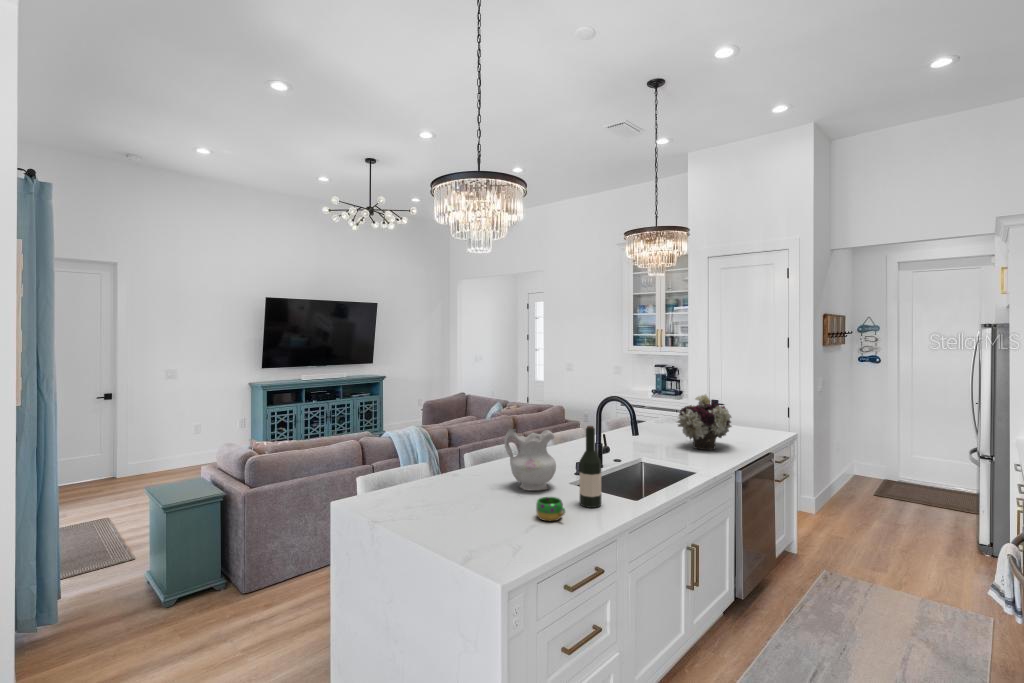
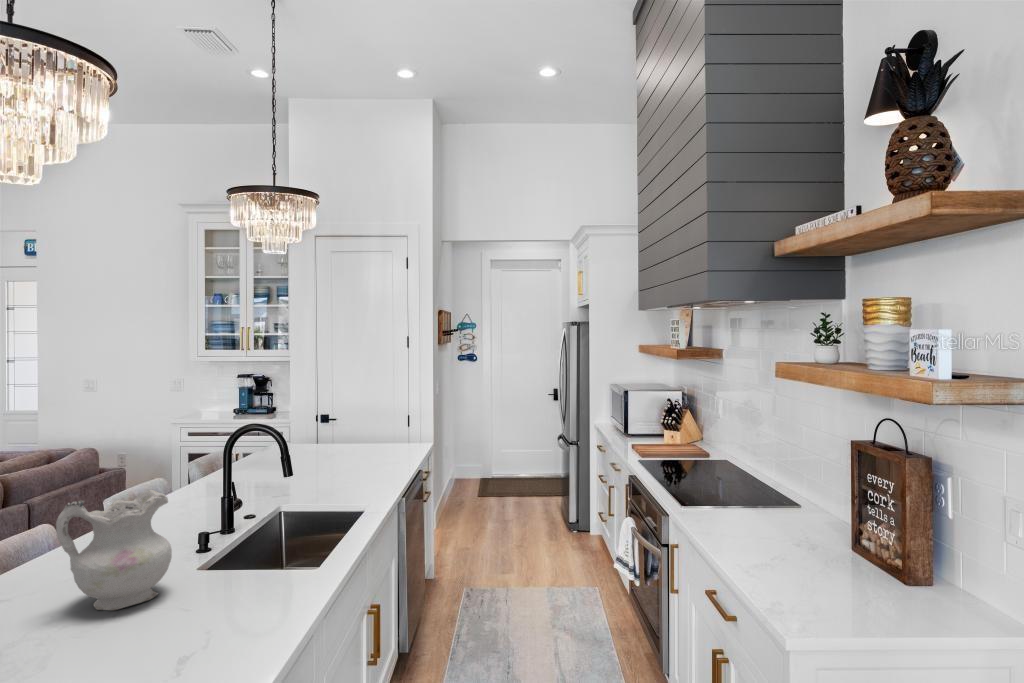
flower arrangement: present [677,394,732,450] -> none [317,406,384,479]
wine bottle: present [579,426,601,508] -> none [233,470,271,608]
mug: present [536,497,565,521] -> none [165,608,230,660]

